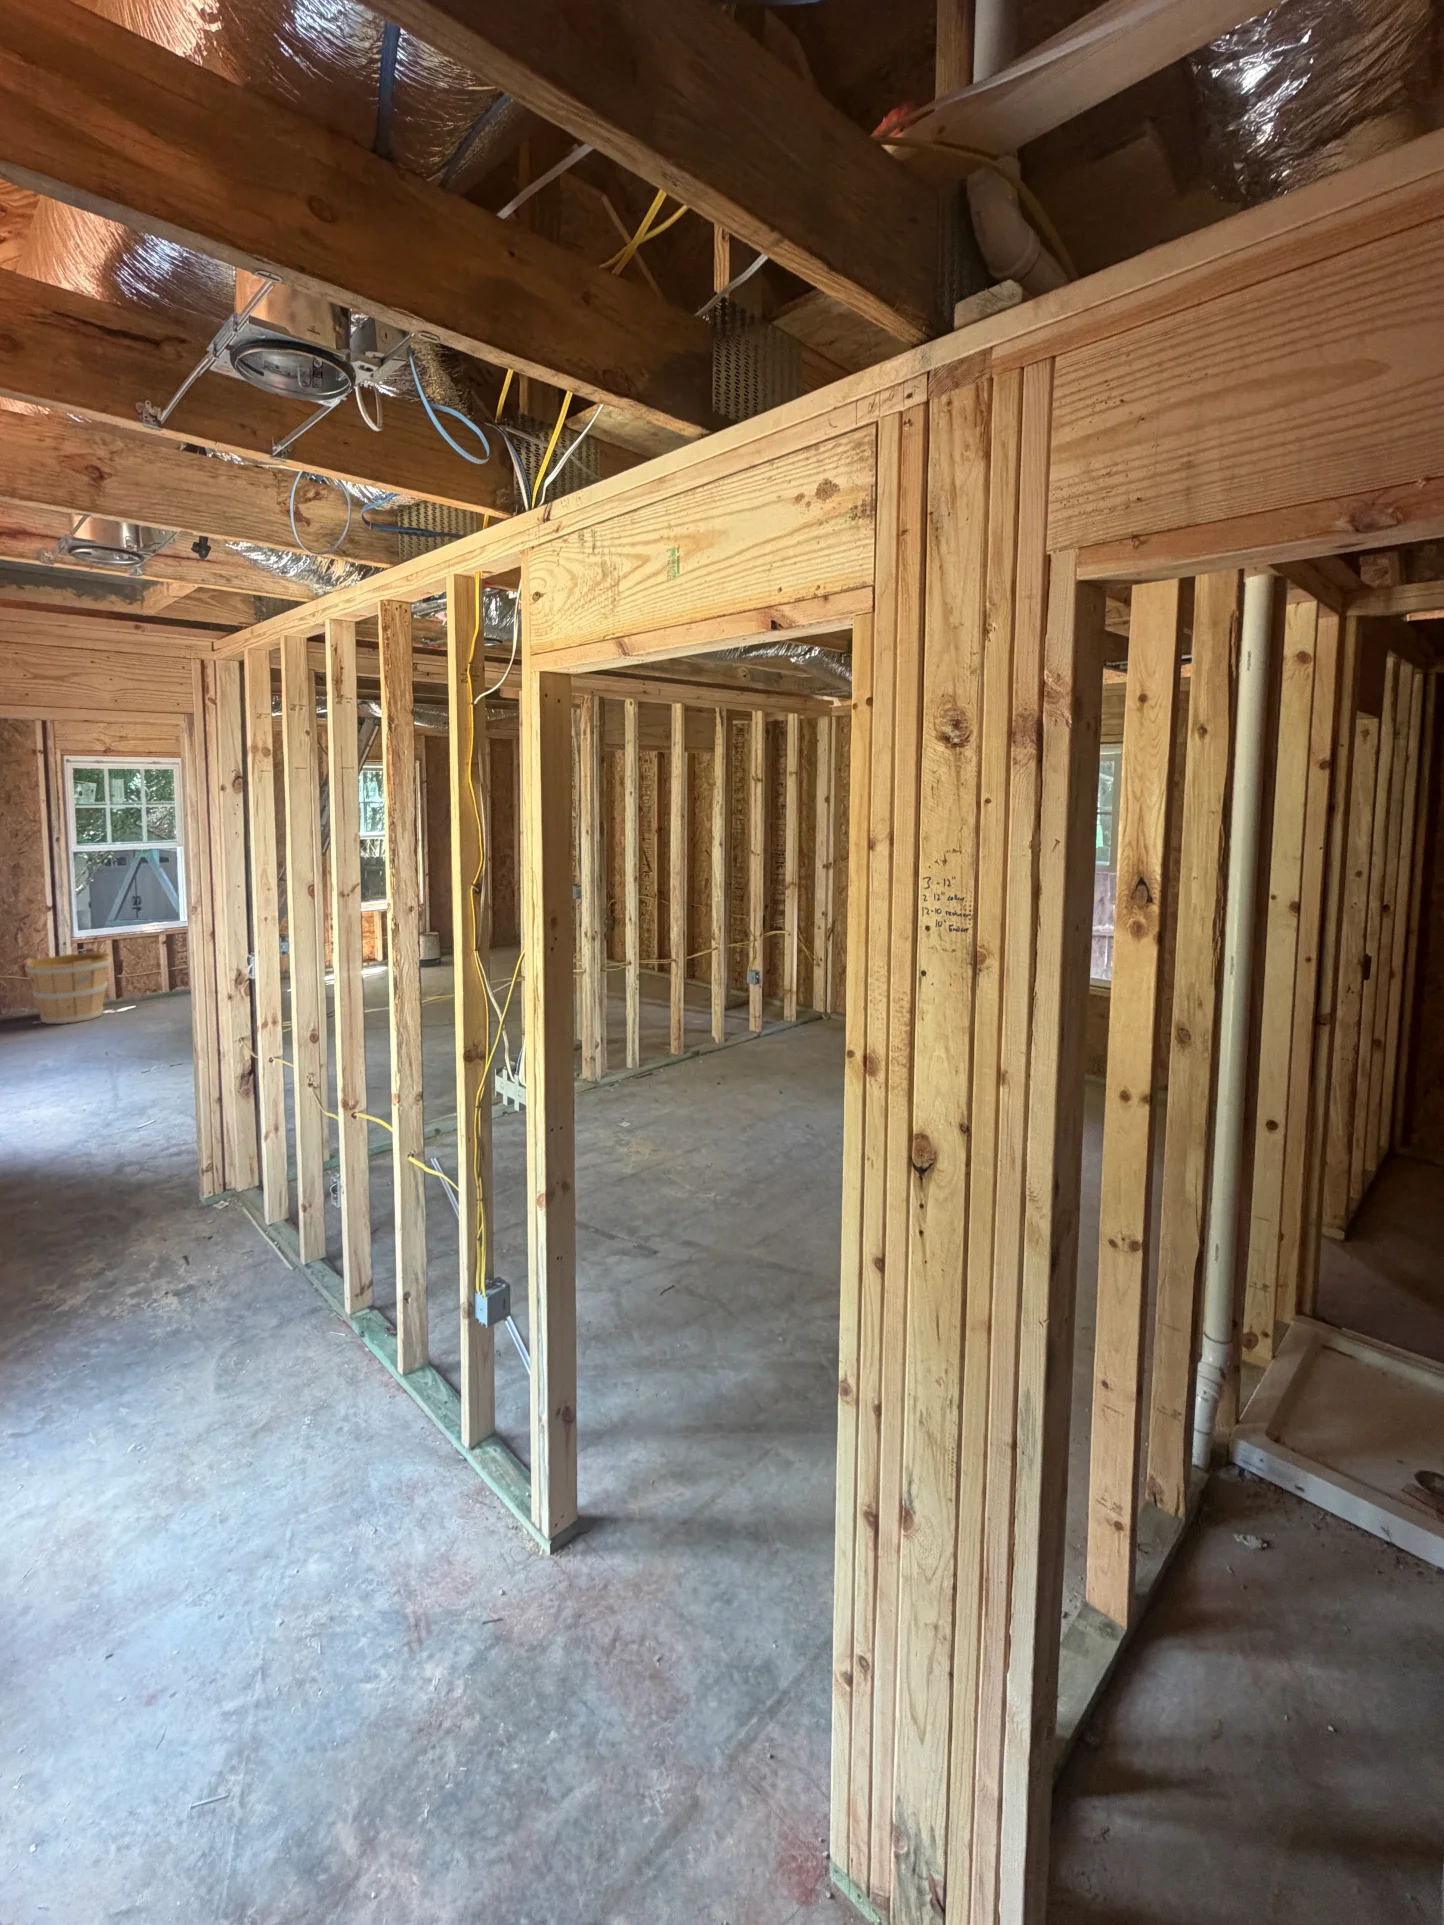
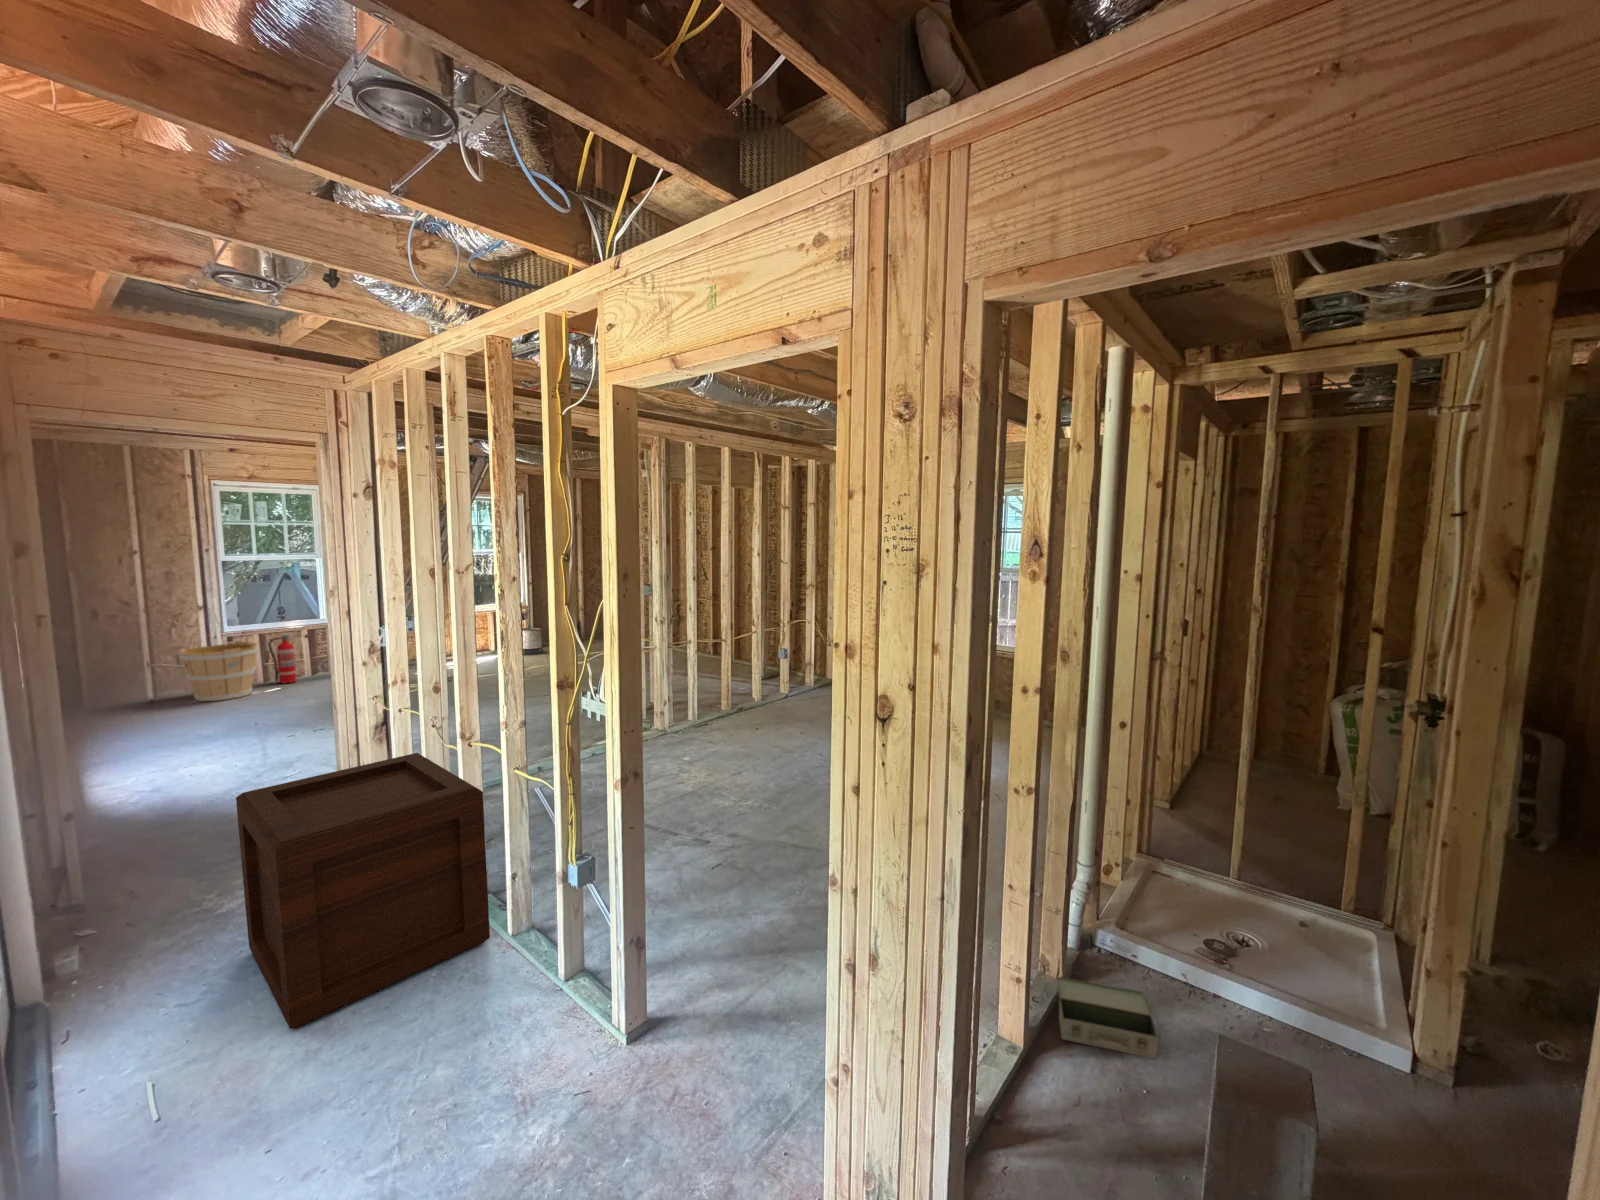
fire extinguisher: none [122,938,156,1002] -> present [268,632,297,683]
wooden crate: none [82,1121,376,1483] -> present [236,753,490,1029]
toolbox: none [1176,1514,1349,1670] -> present [1057,977,1158,1059]

